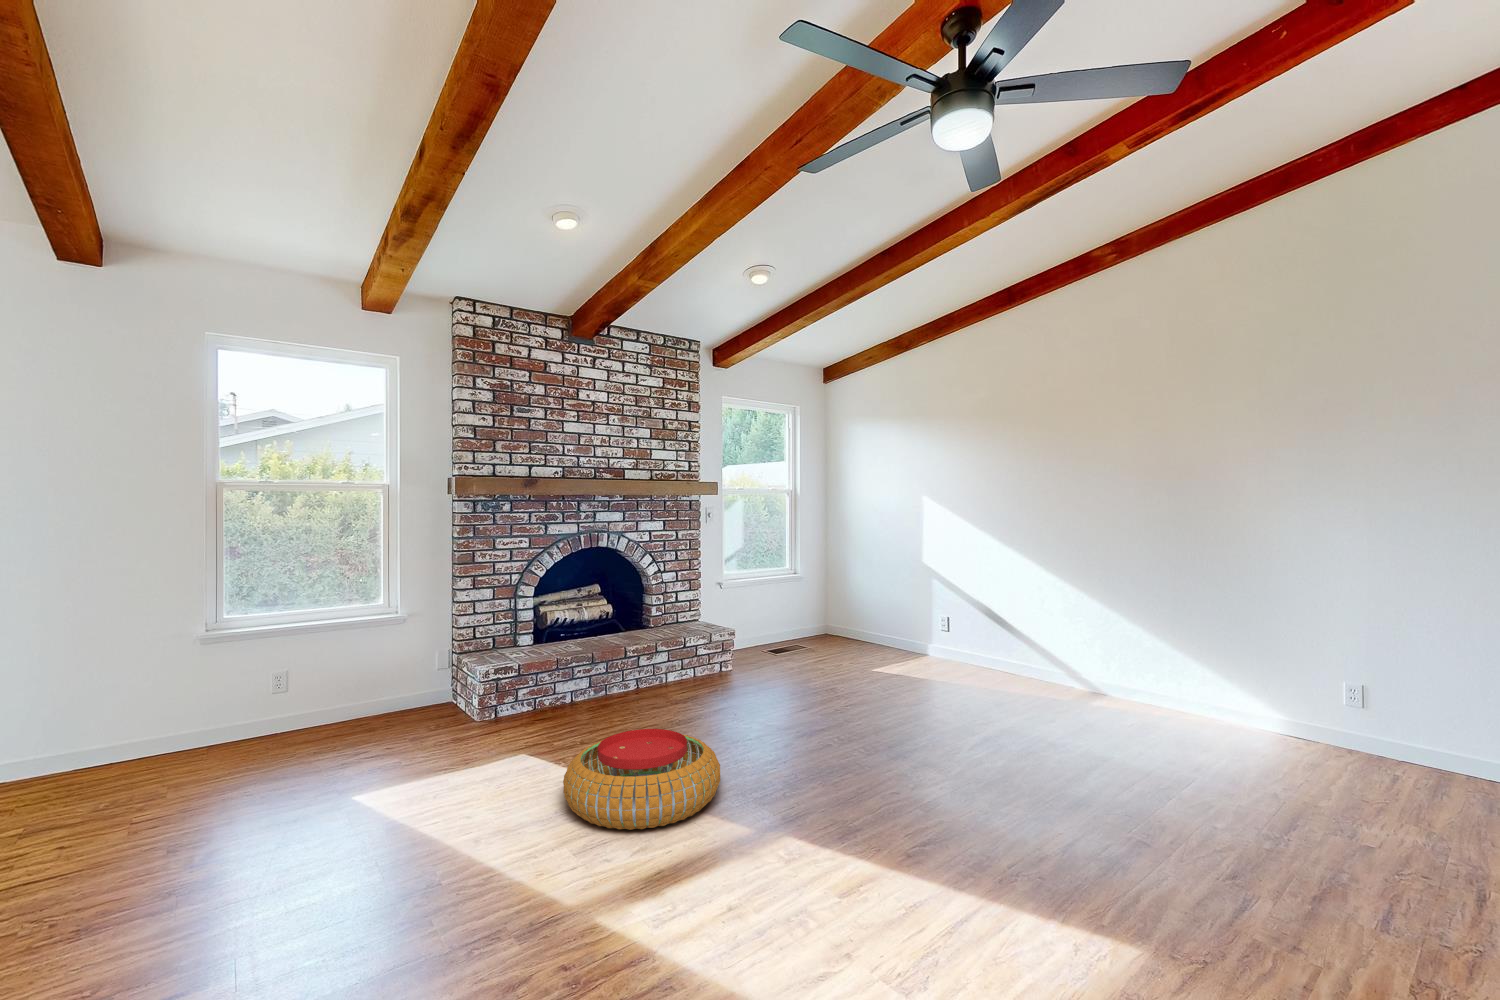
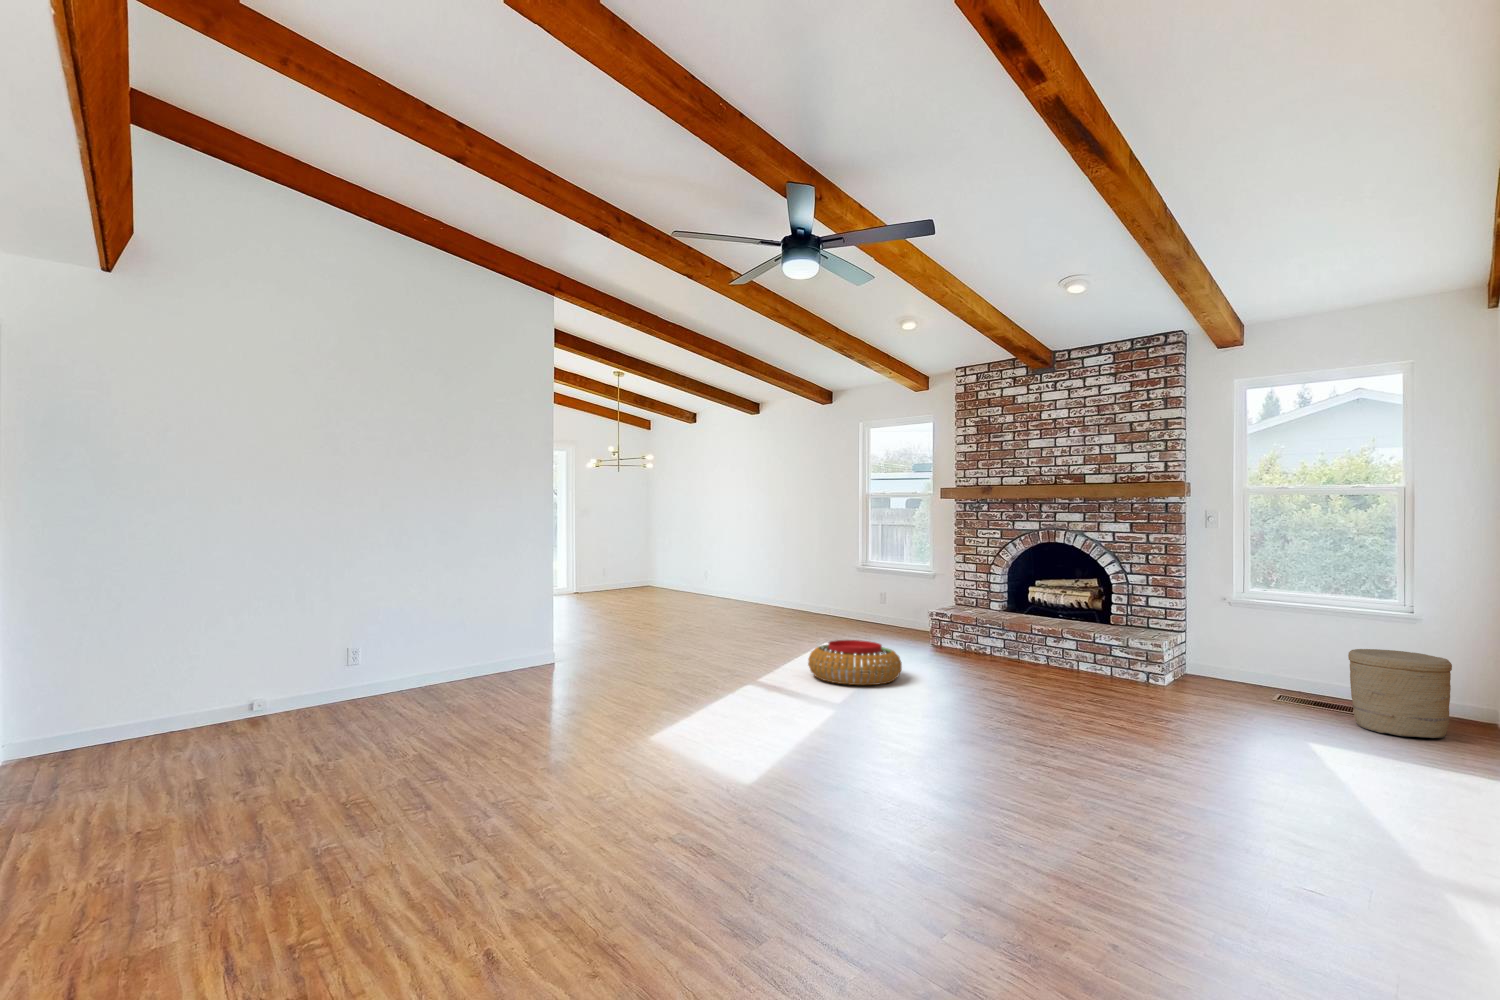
woven basket: none [852,601,905,659] -> present [1348,649,1452,738]

